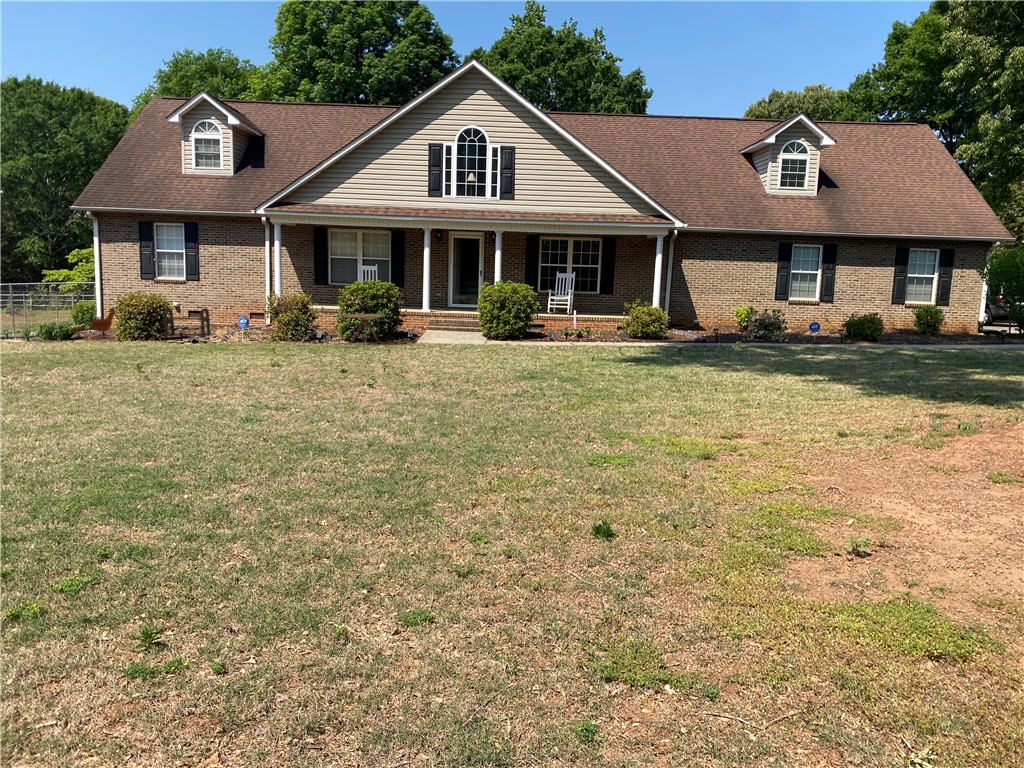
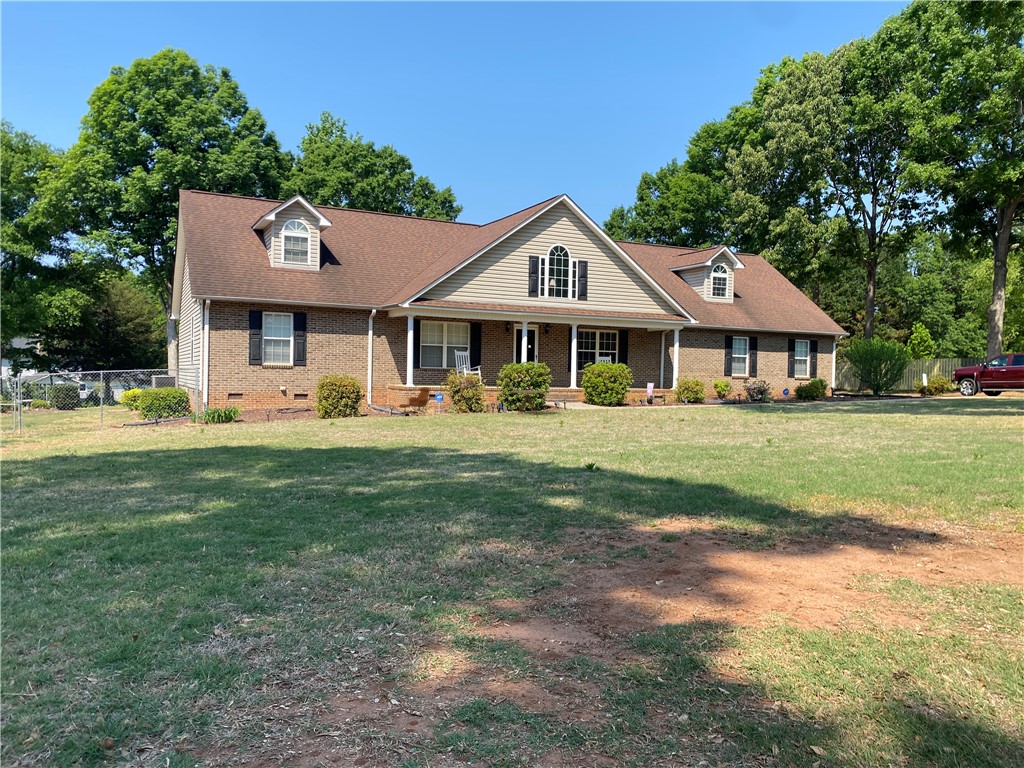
lounge chair: present [72,308,115,339] -> present [399,387,430,414]
bench: present [163,308,211,337] -> none [337,389,377,417]

